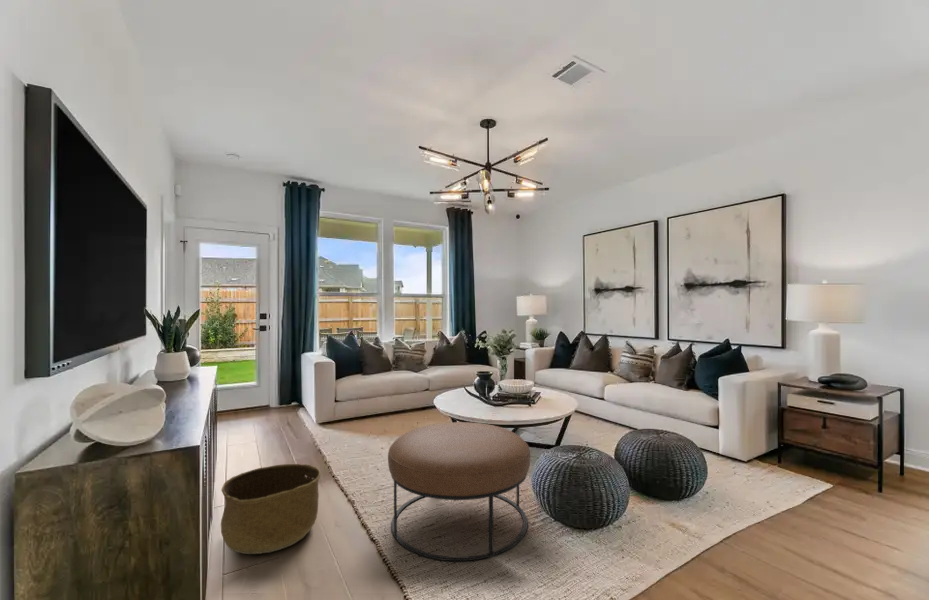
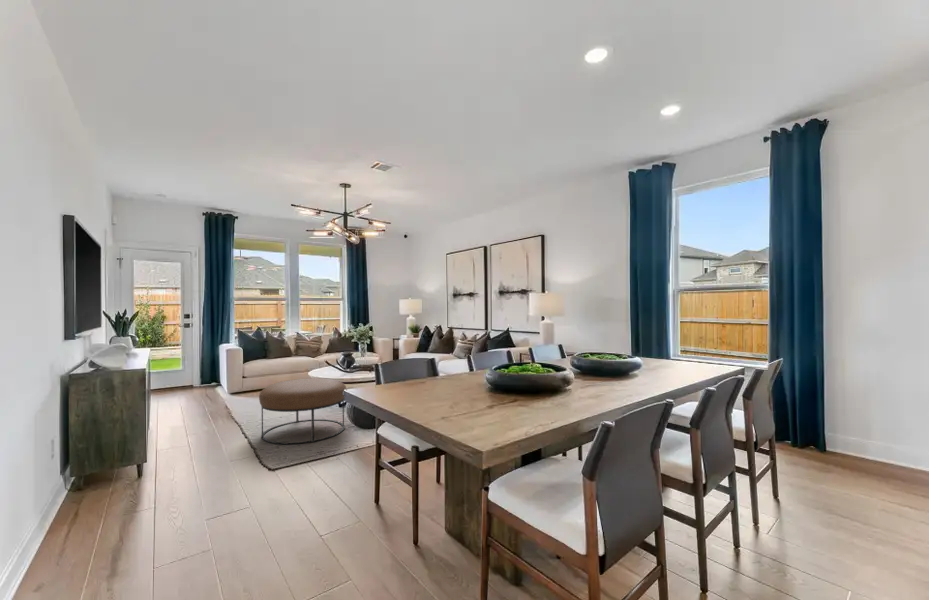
basket: present [221,464,321,554] -> none [156,403,218,447]

